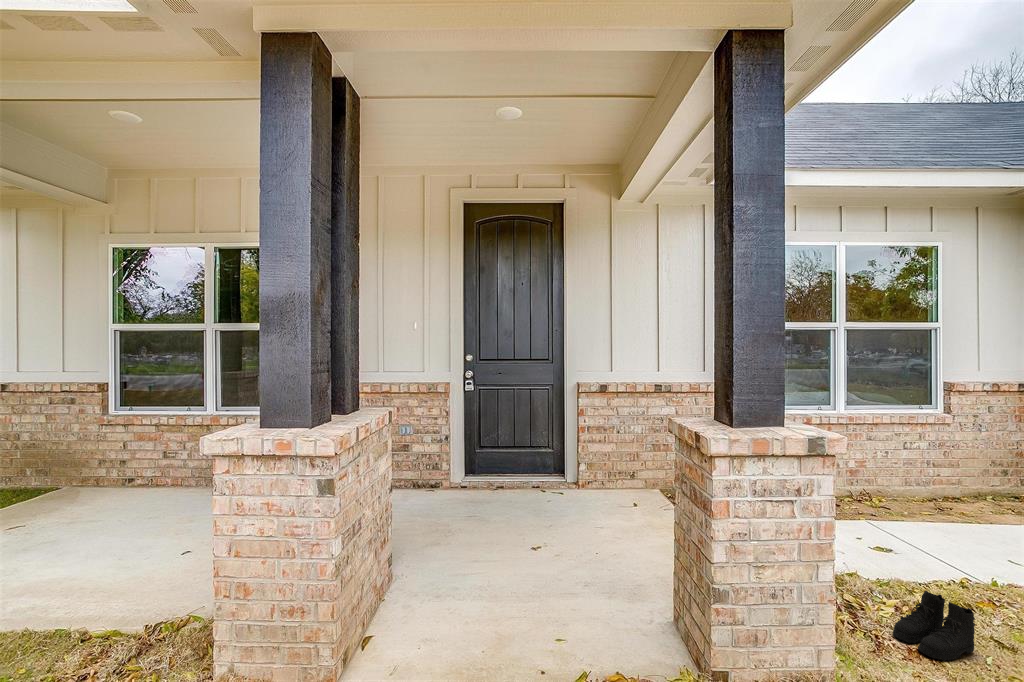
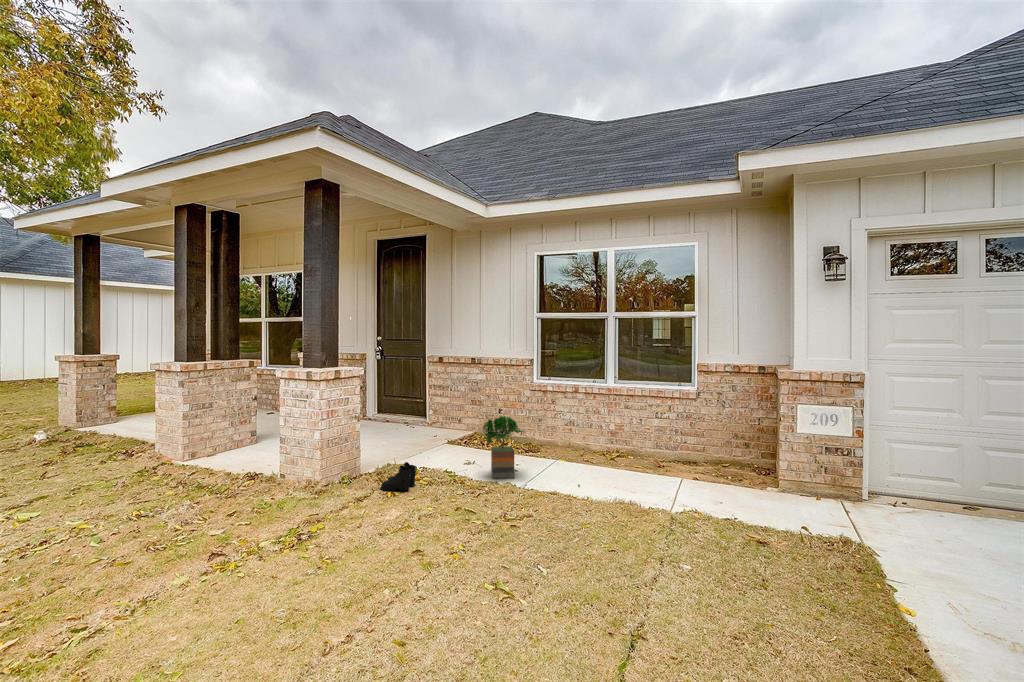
potted tree: none [907,476,987,582] -> present [483,416,523,478]

